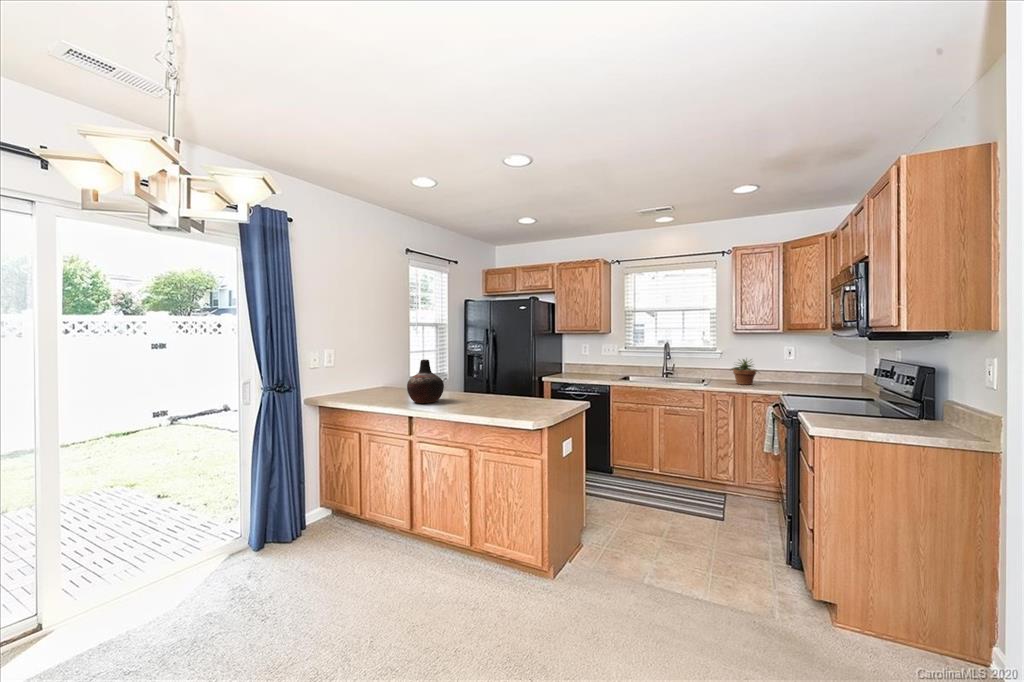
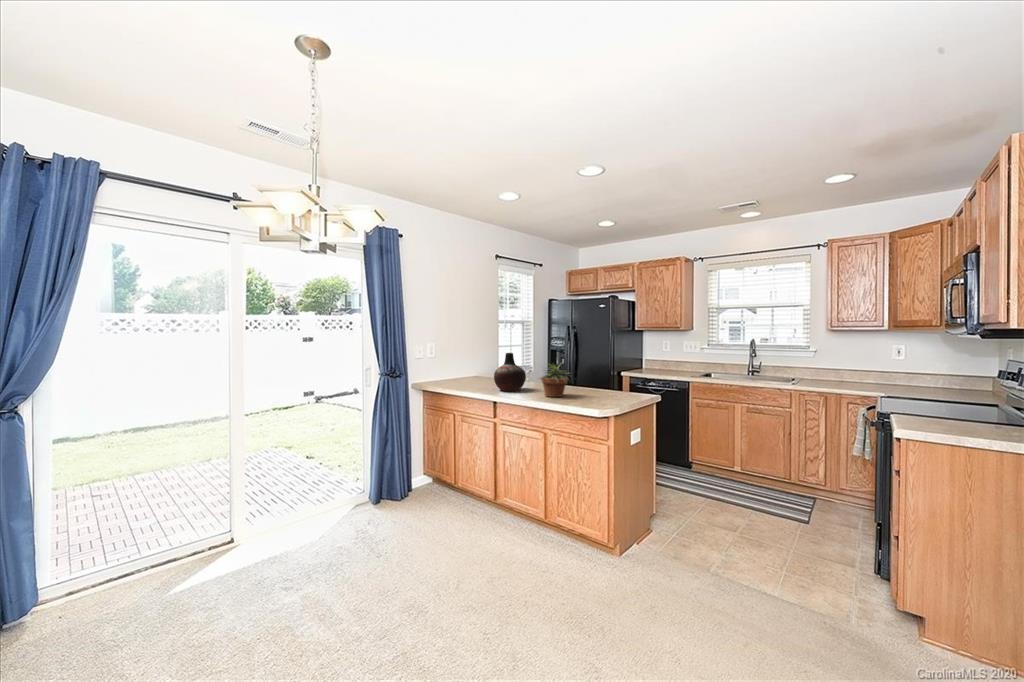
potted plant: present [731,358,758,385] -> present [541,364,569,397]

